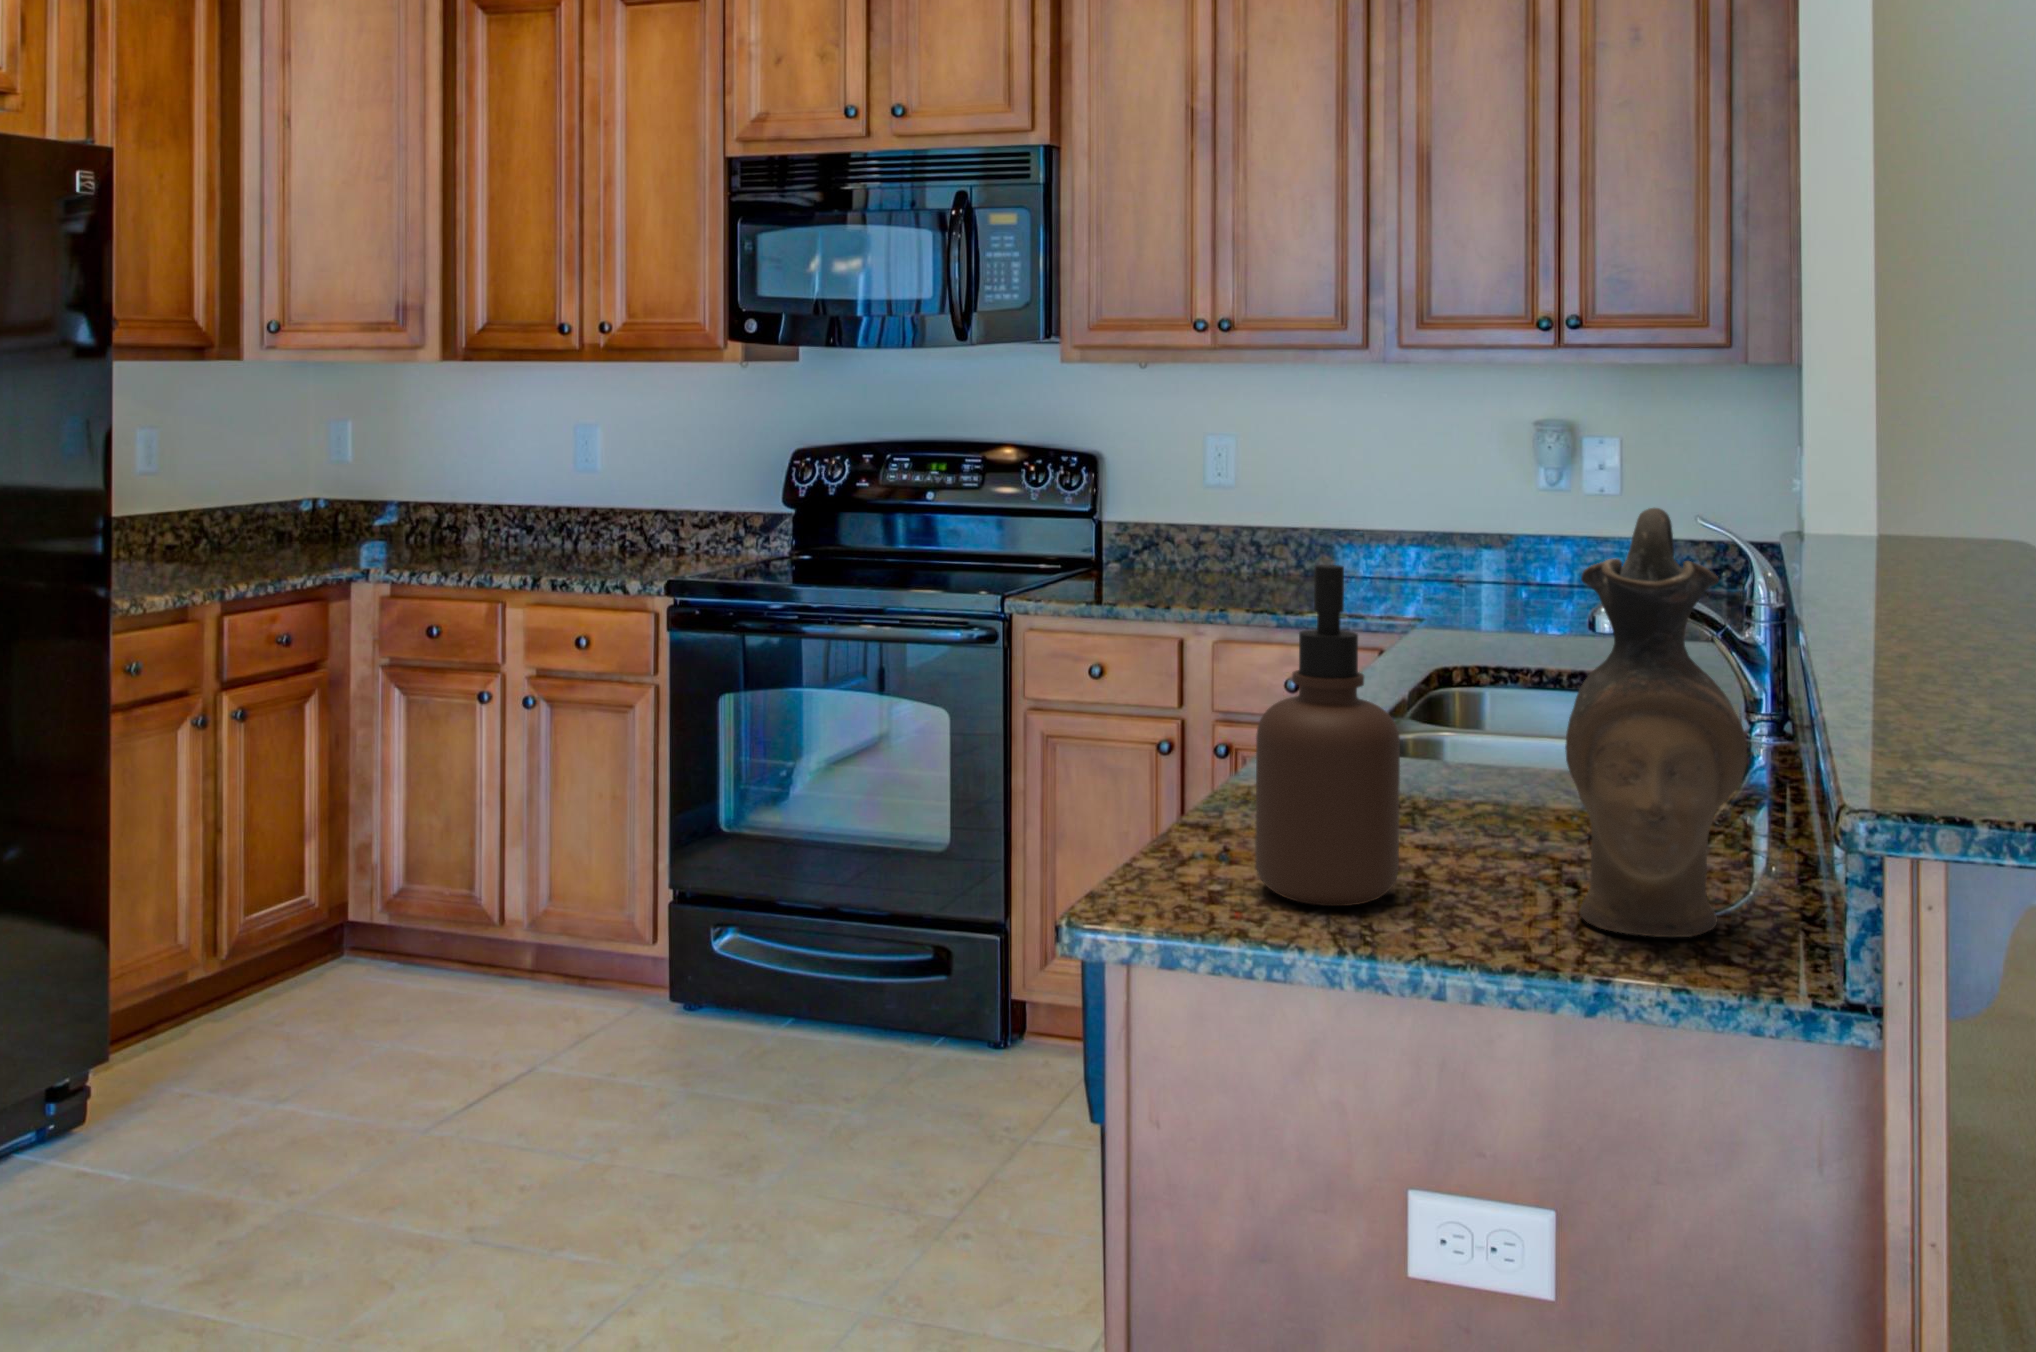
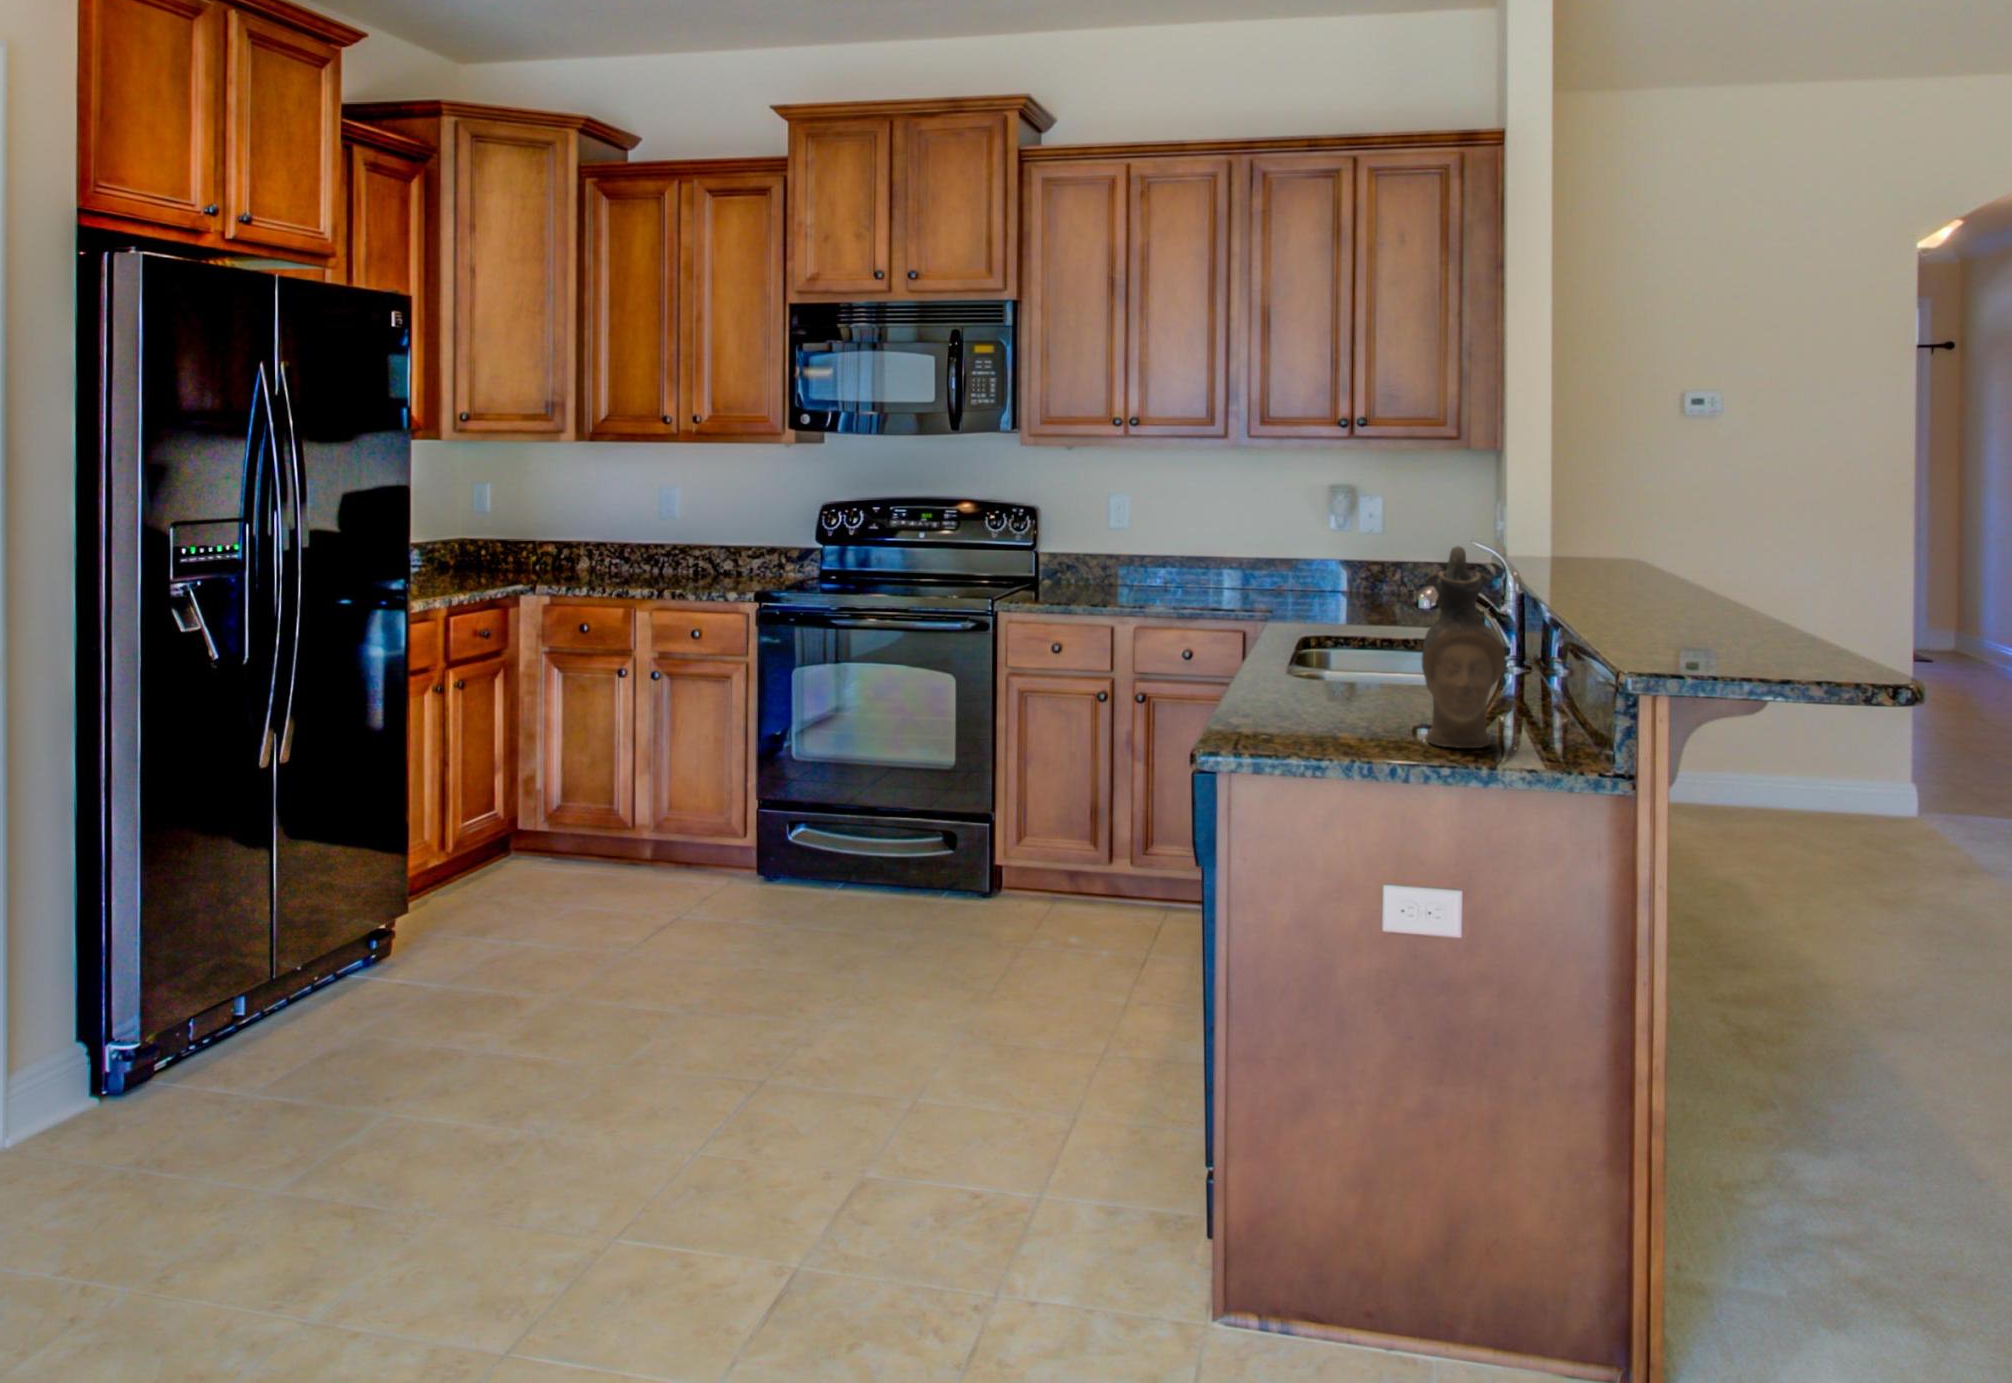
soap dispenser: present [1255,565,1400,906] -> none [1271,576,1341,741]

